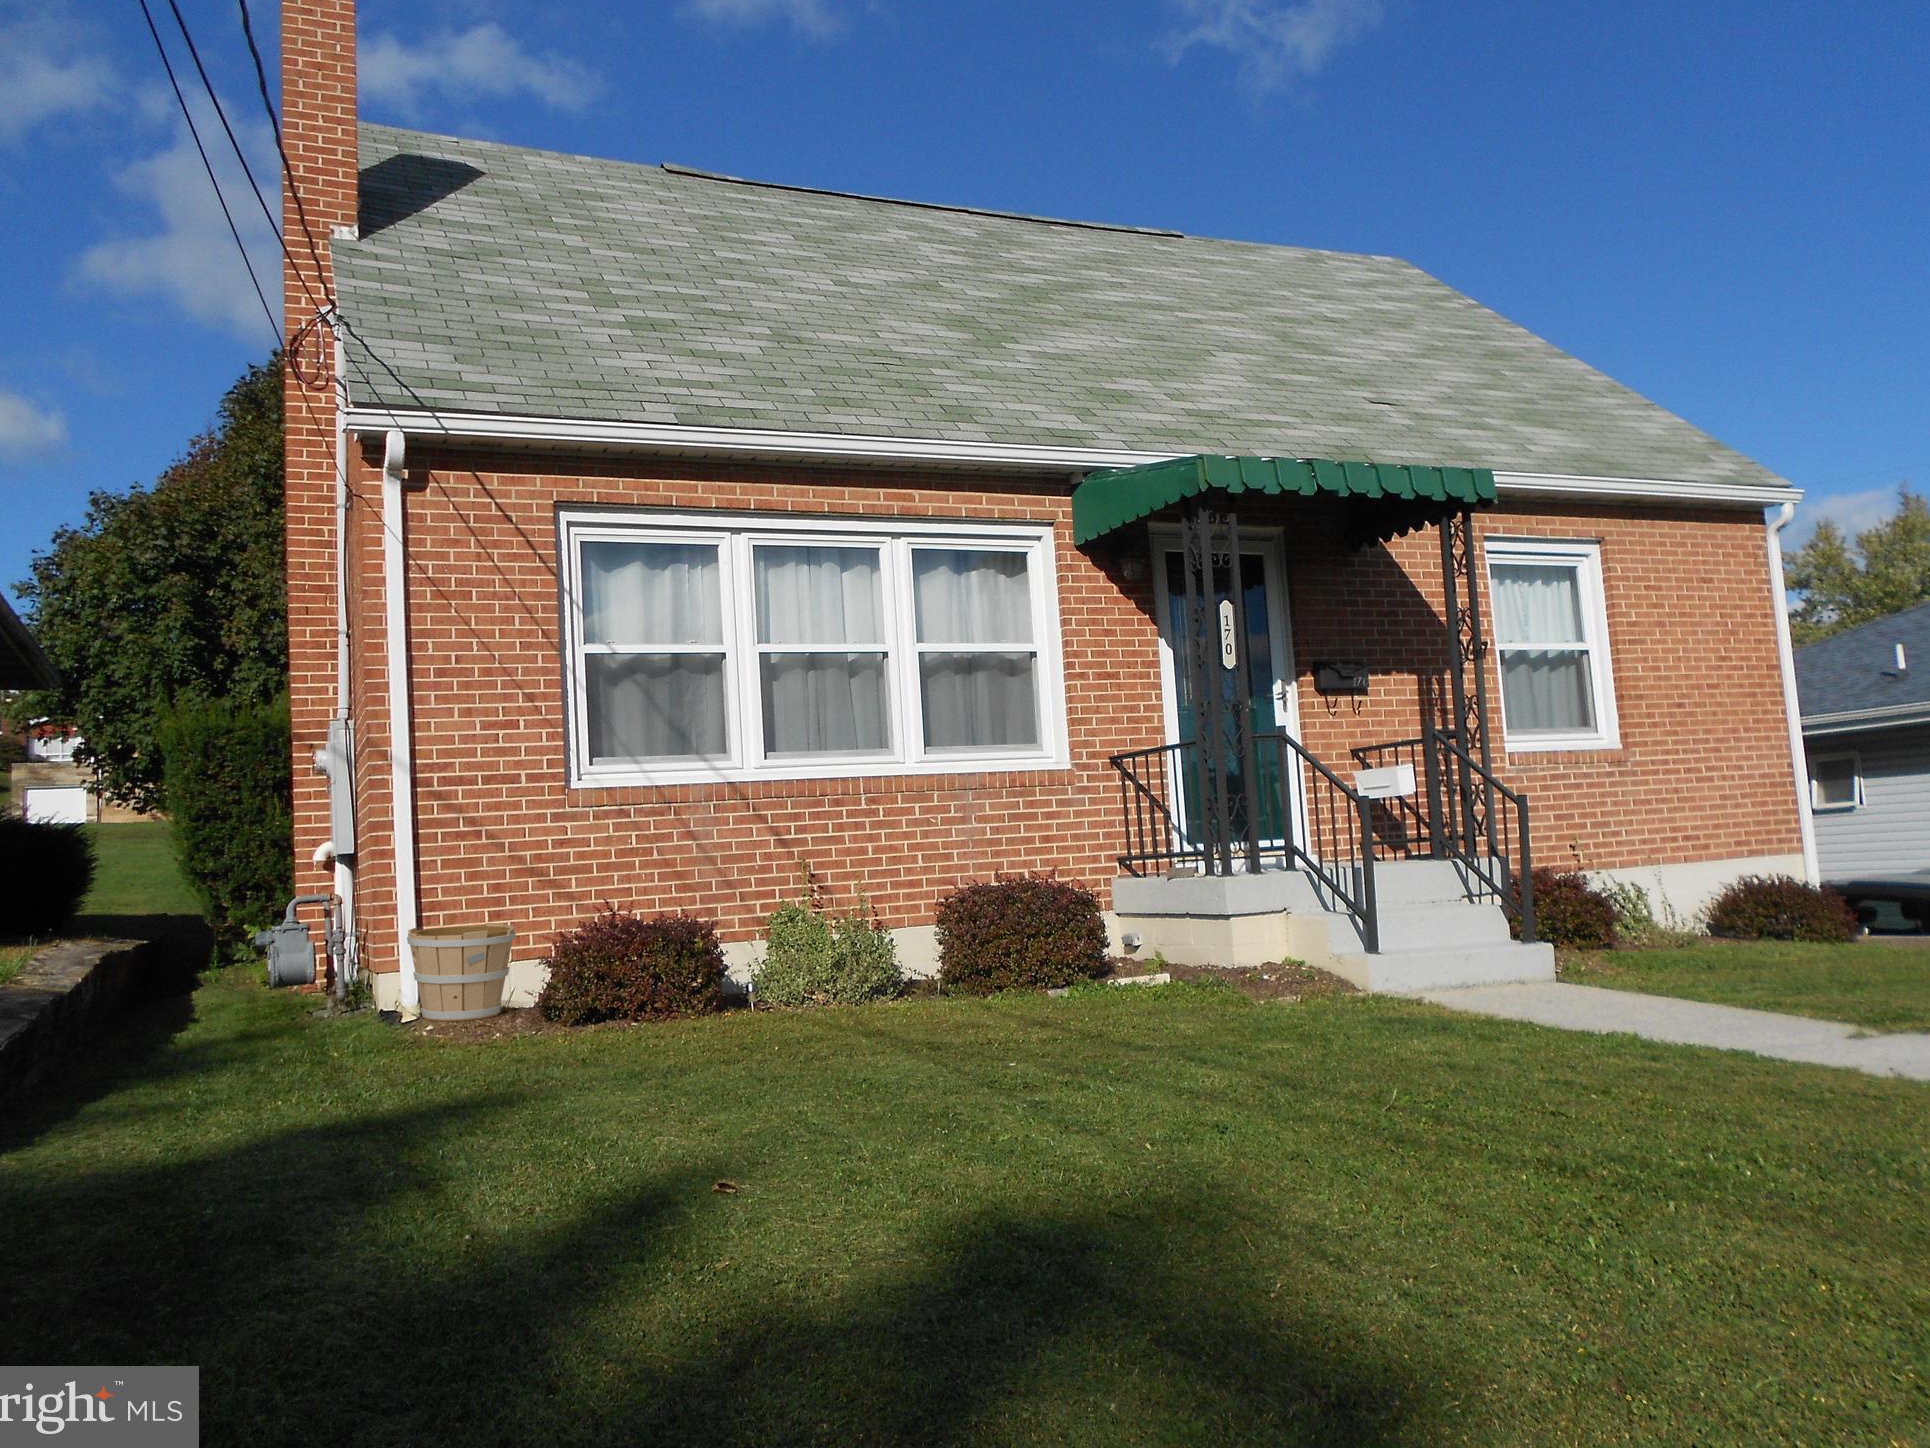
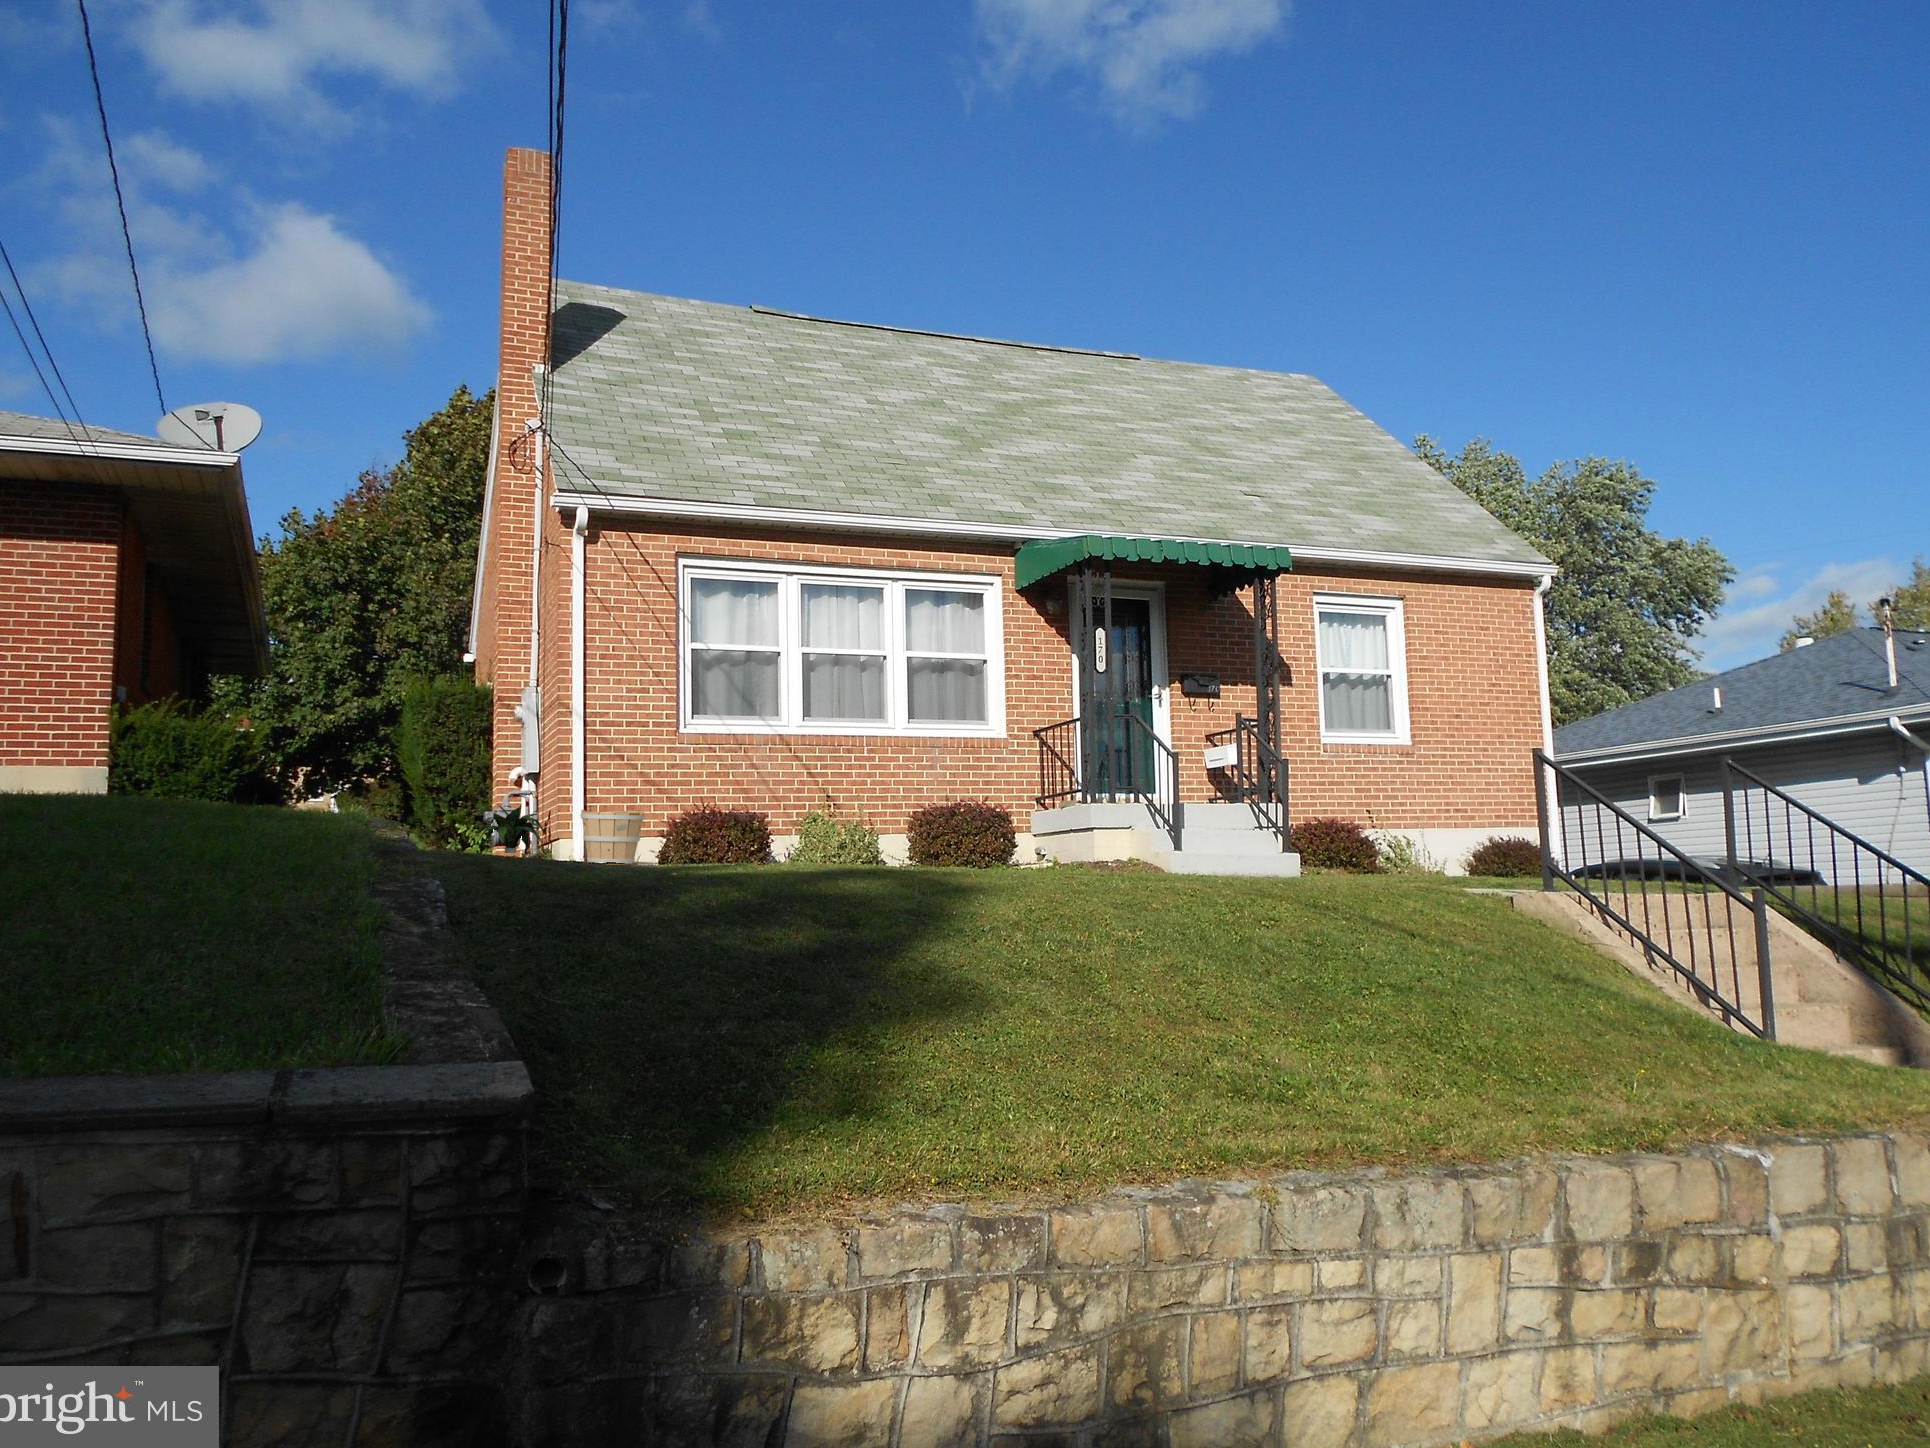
potted plant: none [241,911,364,1001] -> present [475,804,544,853]

